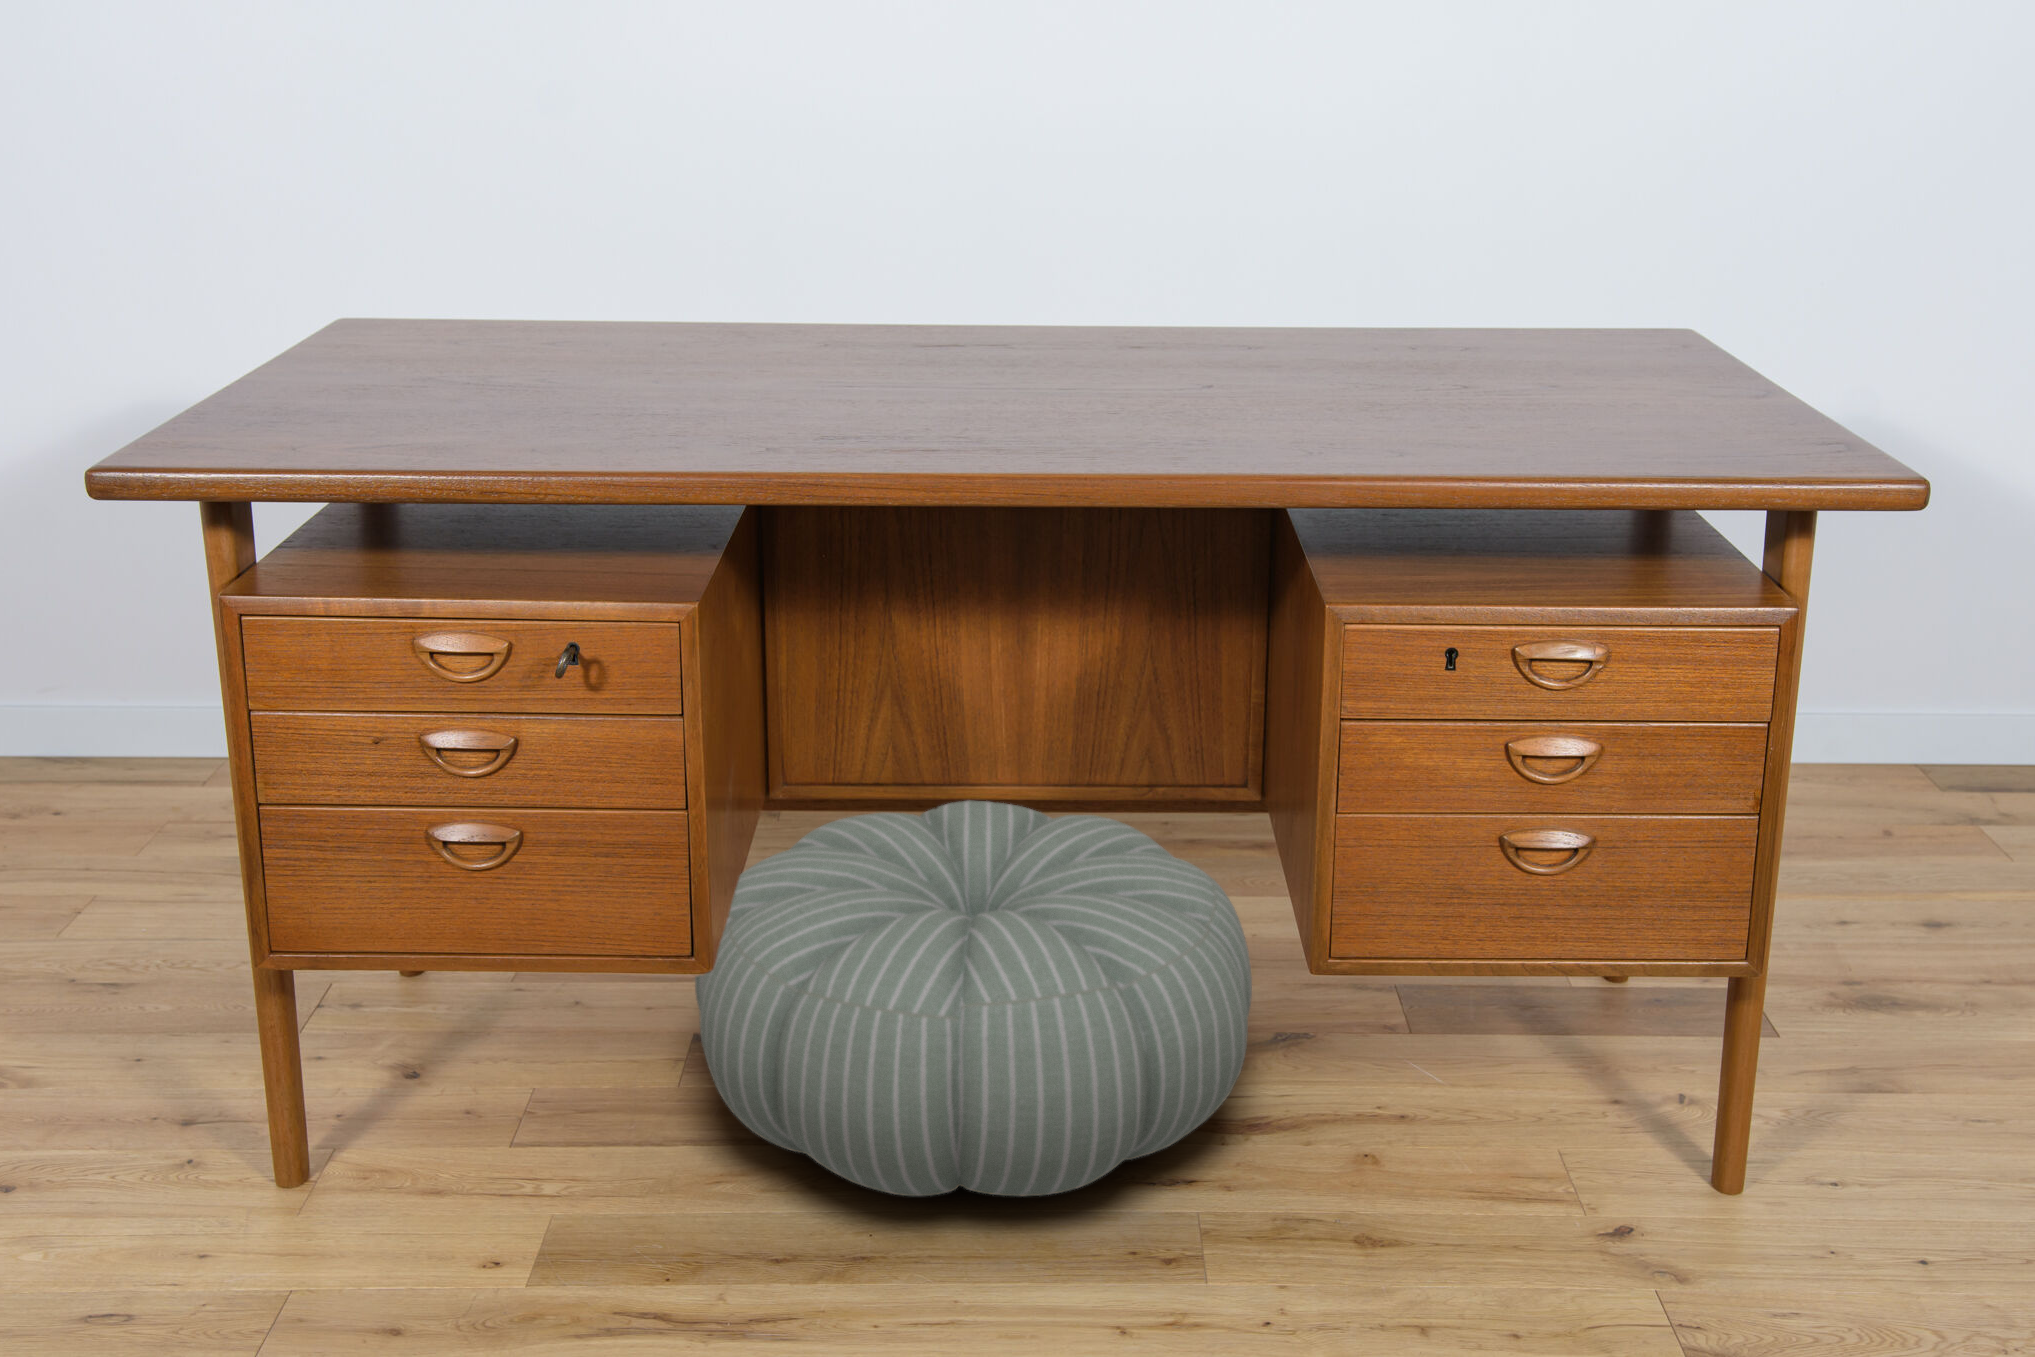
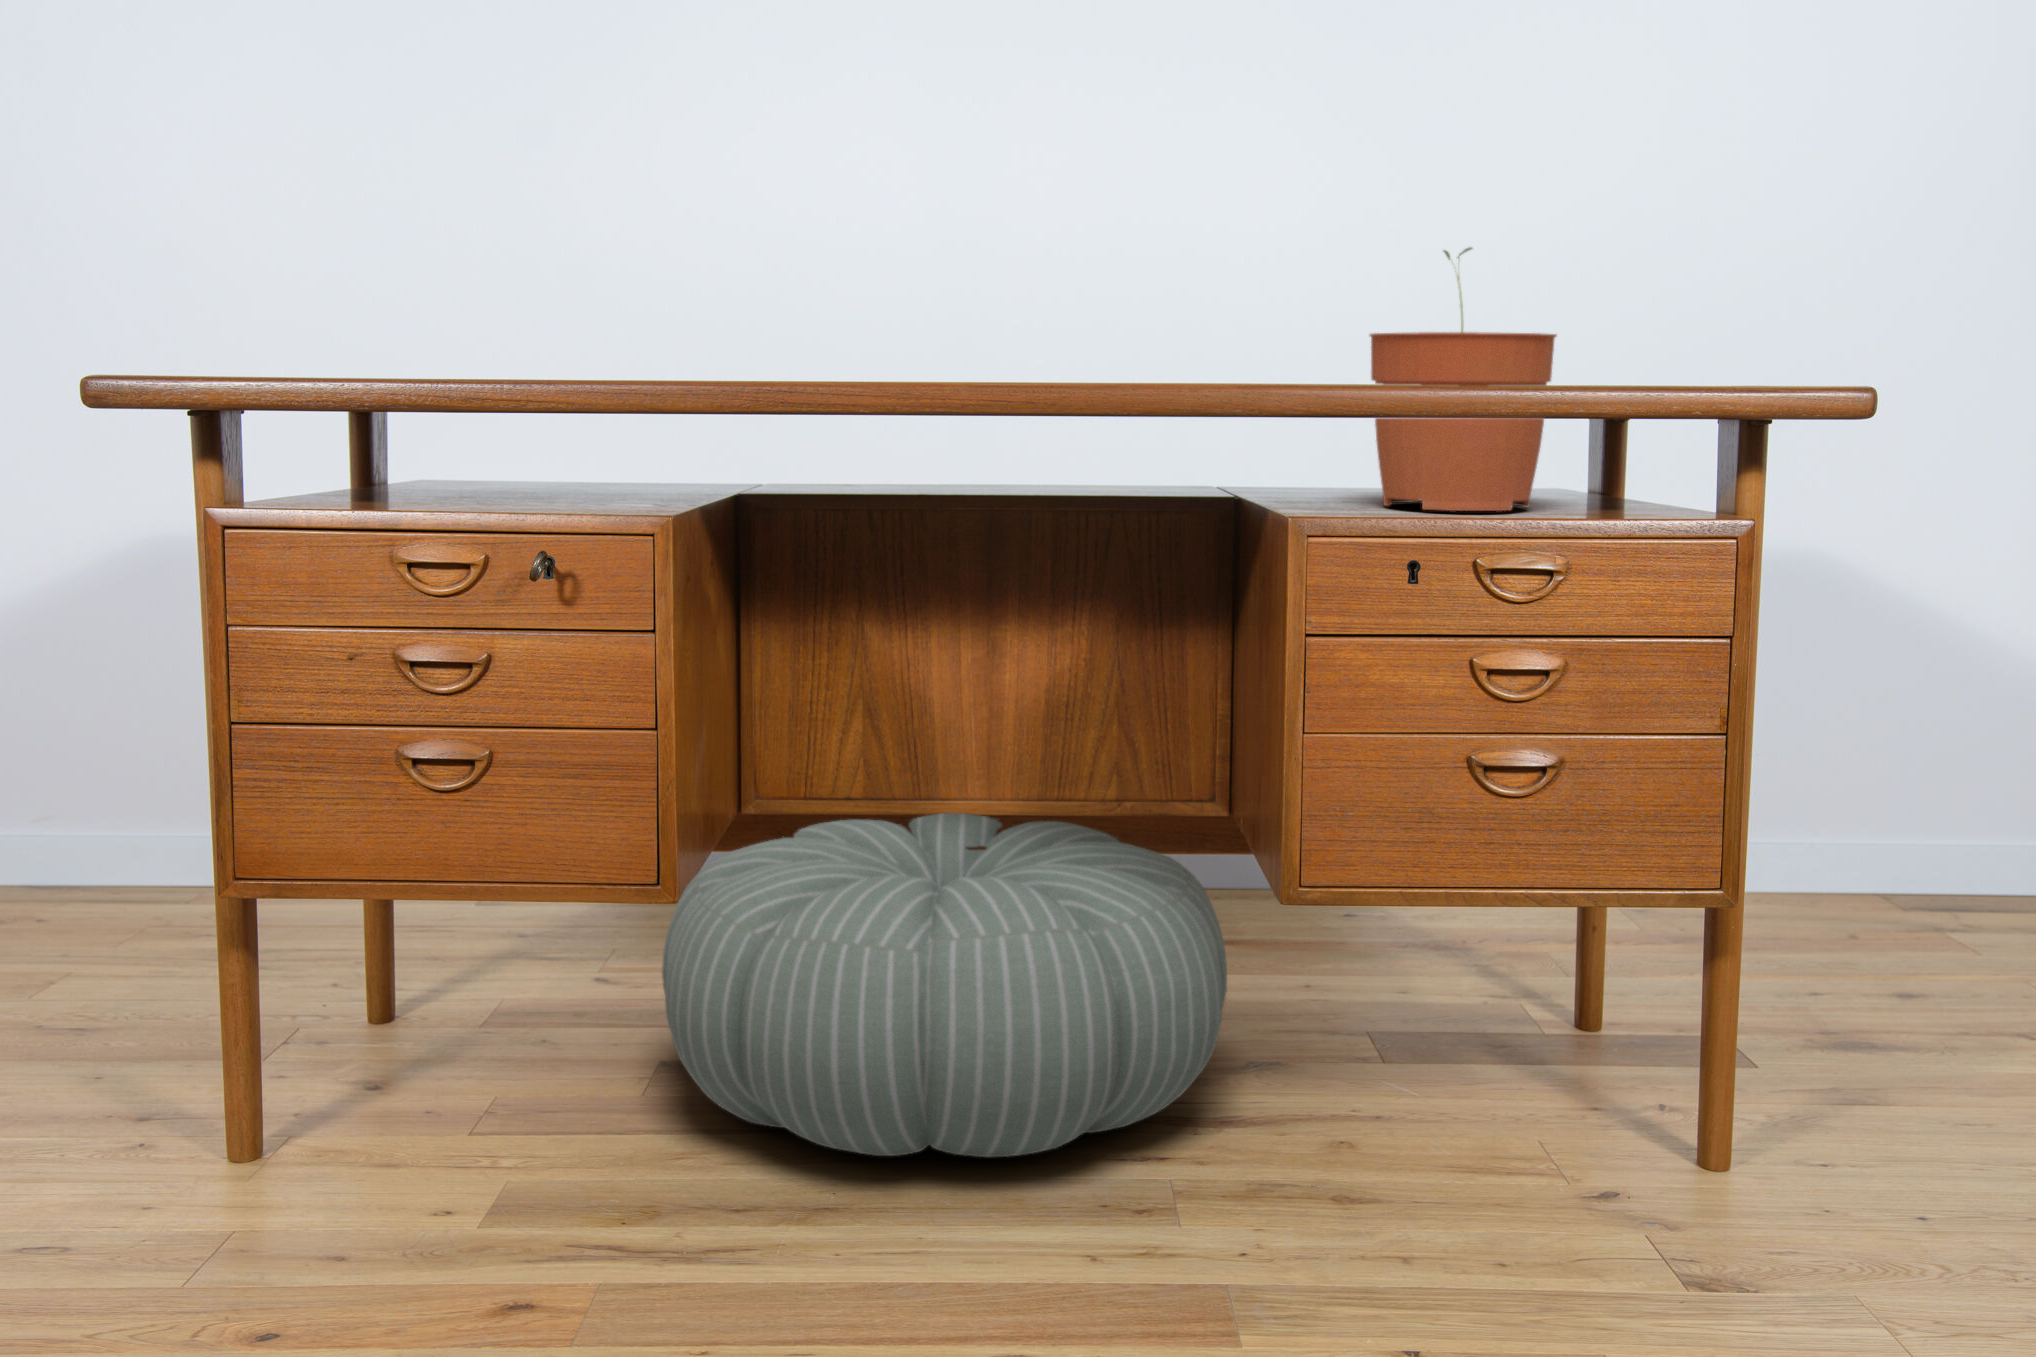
plant pot: none [1413,291,1609,580] -> present [1370,247,1557,511]

